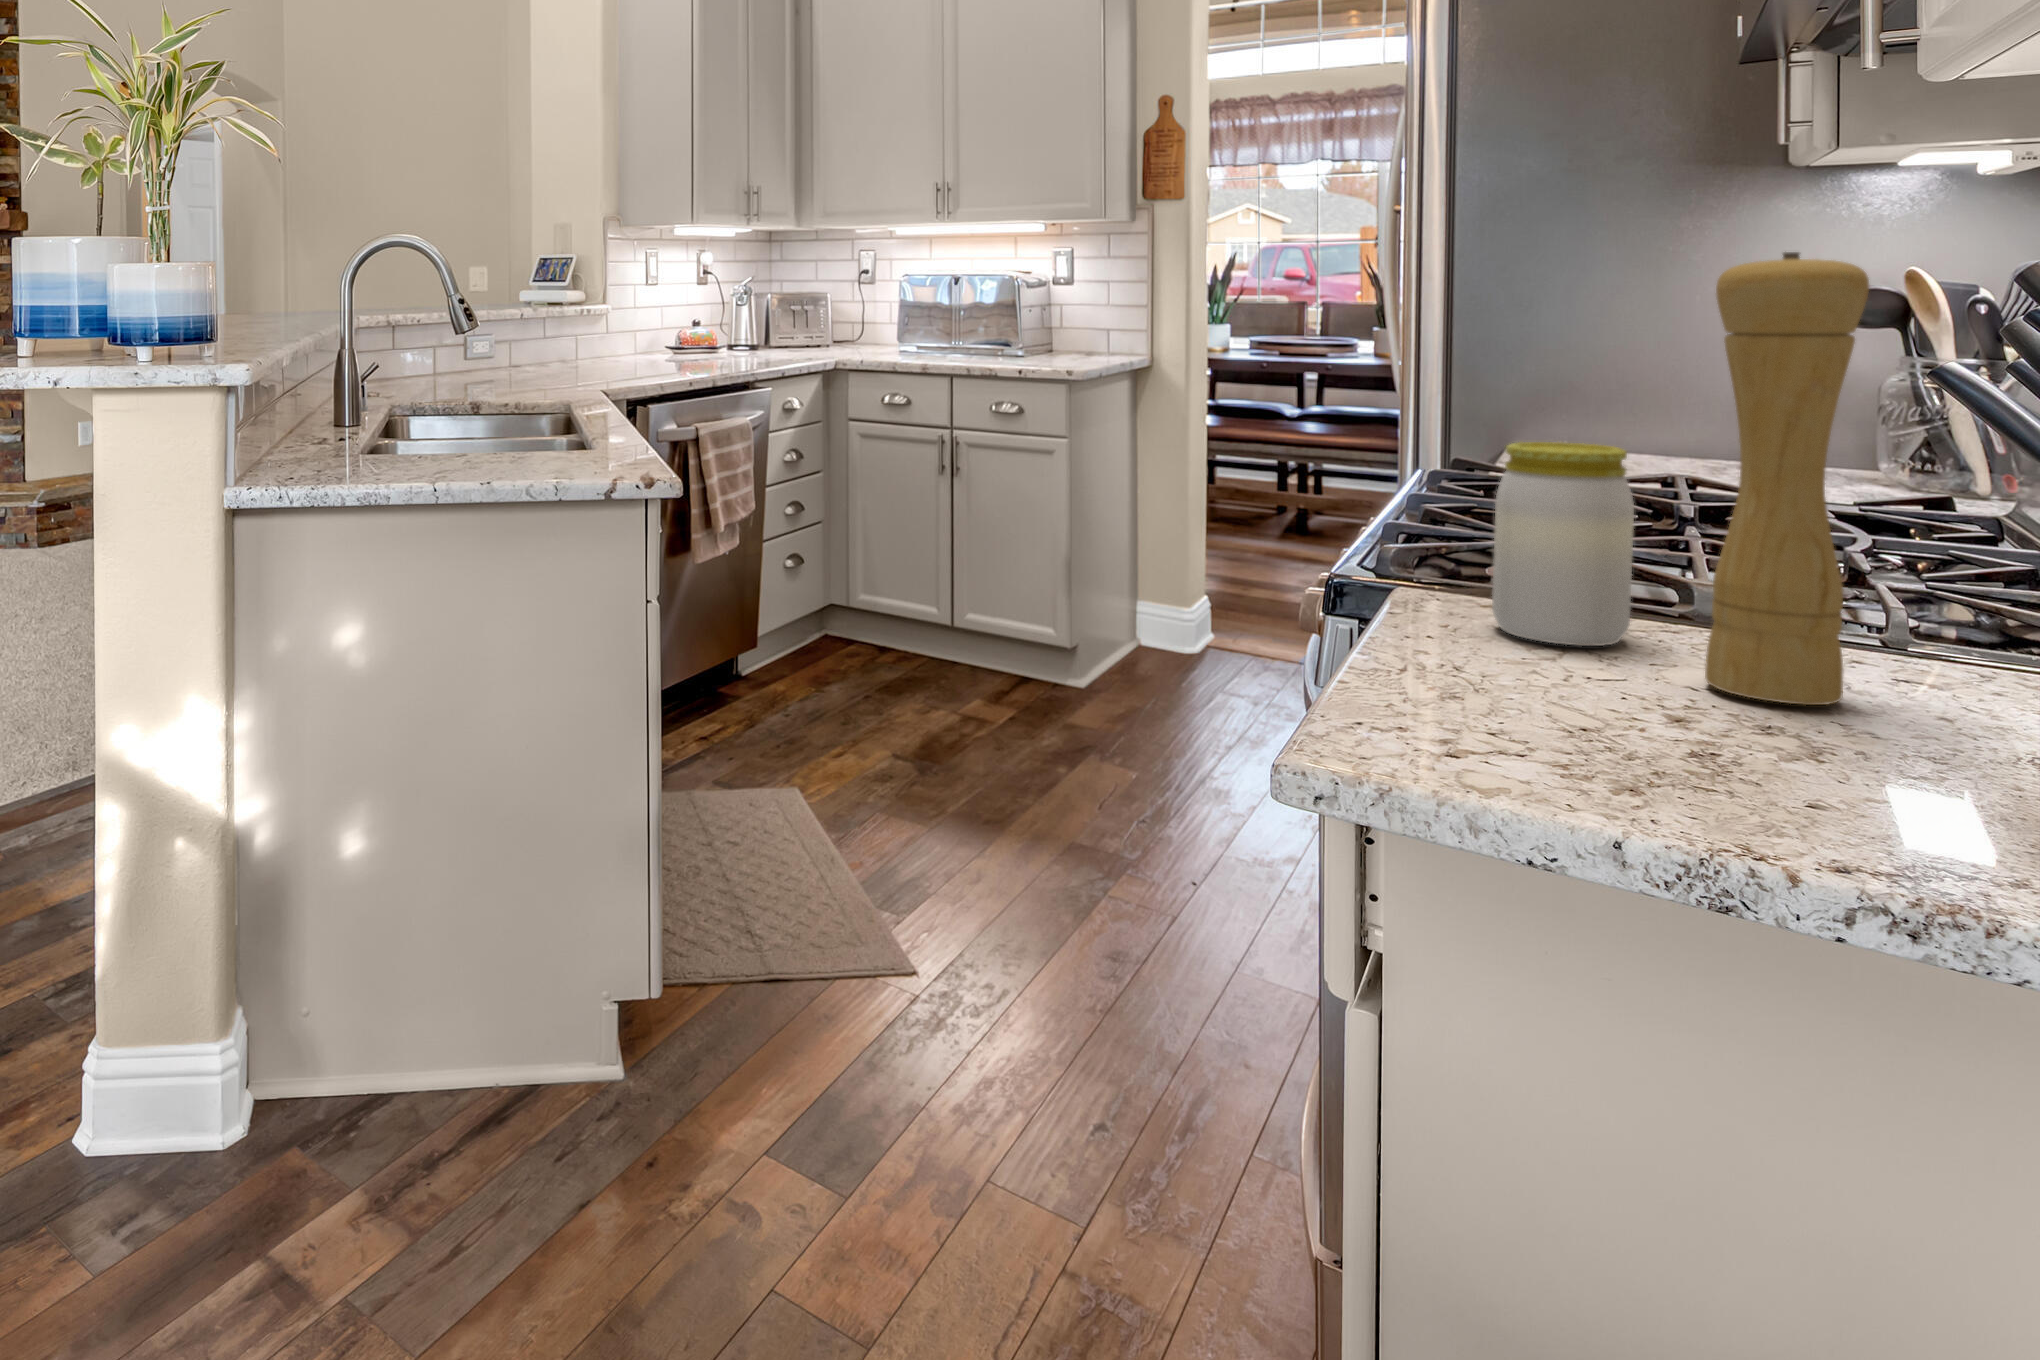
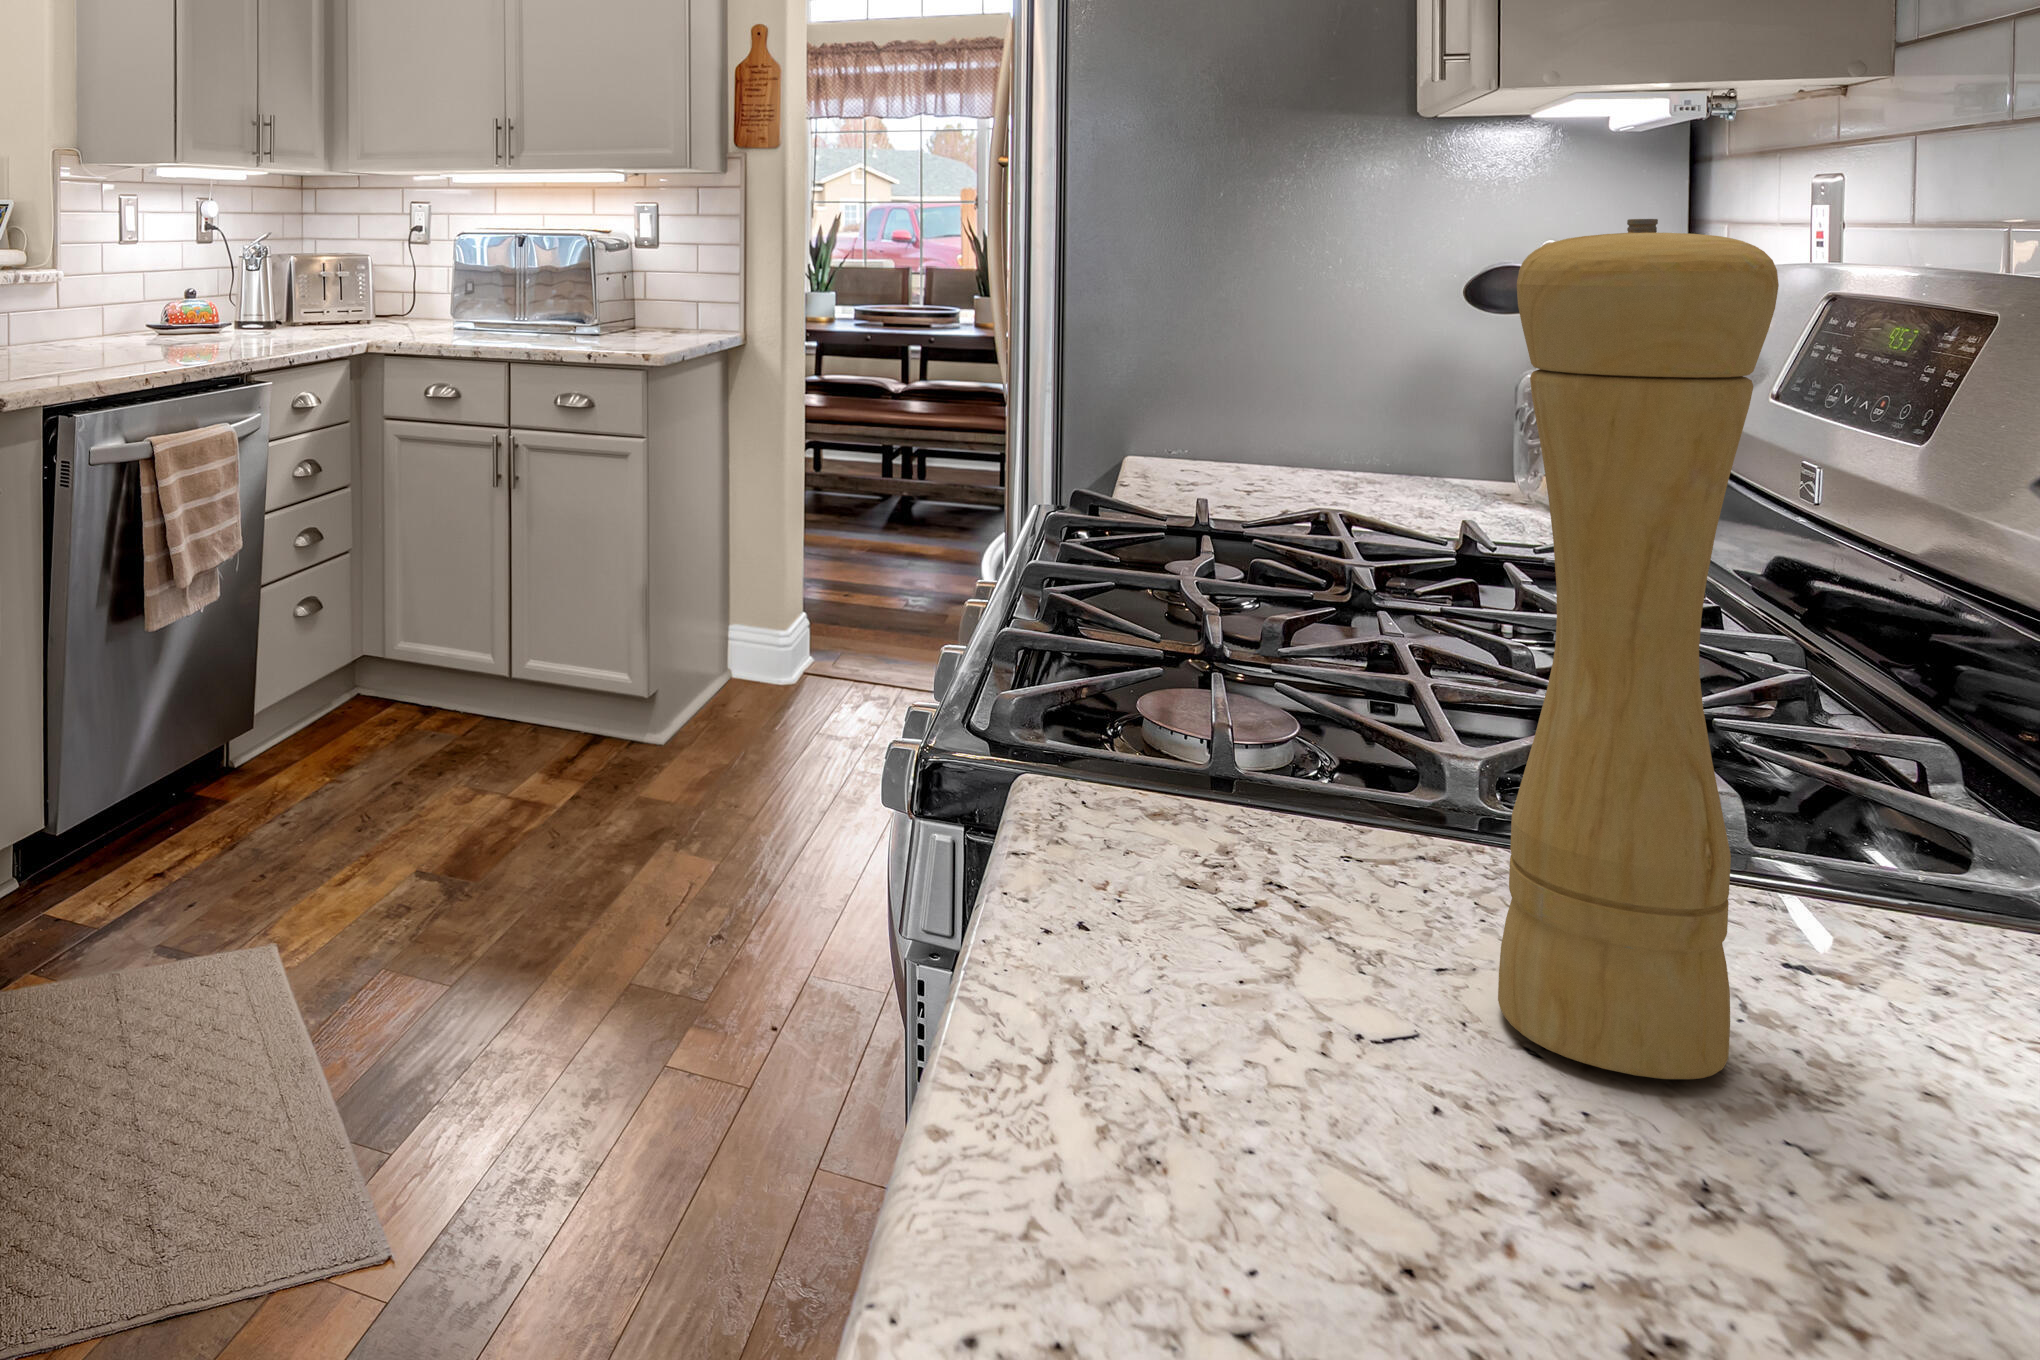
jar: present [1492,442,1634,646] -> none [1143,540,1360,912]

